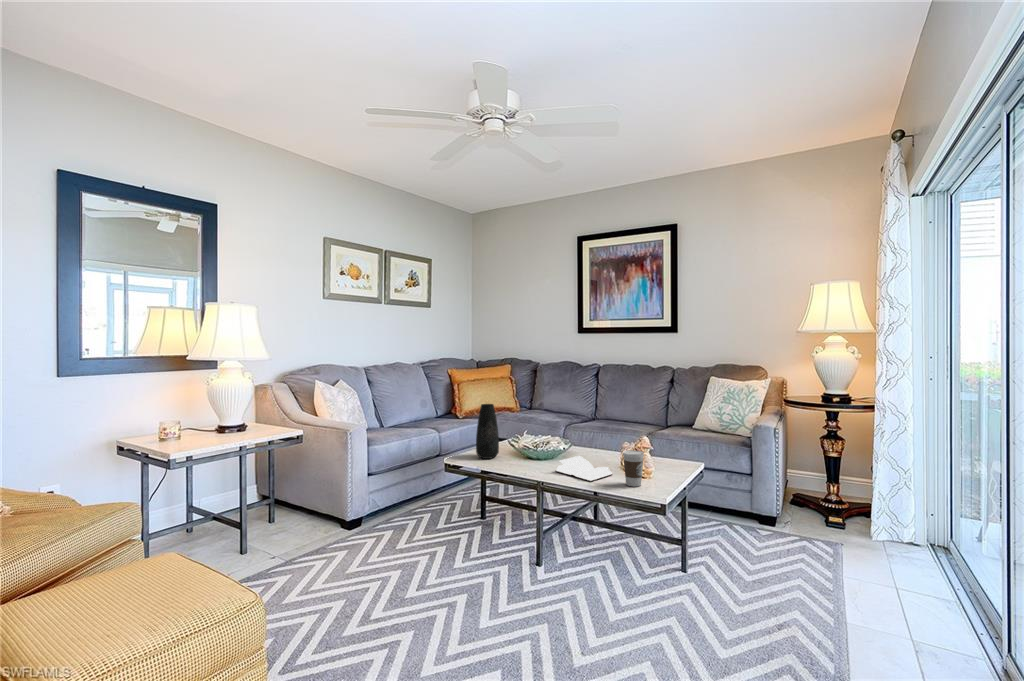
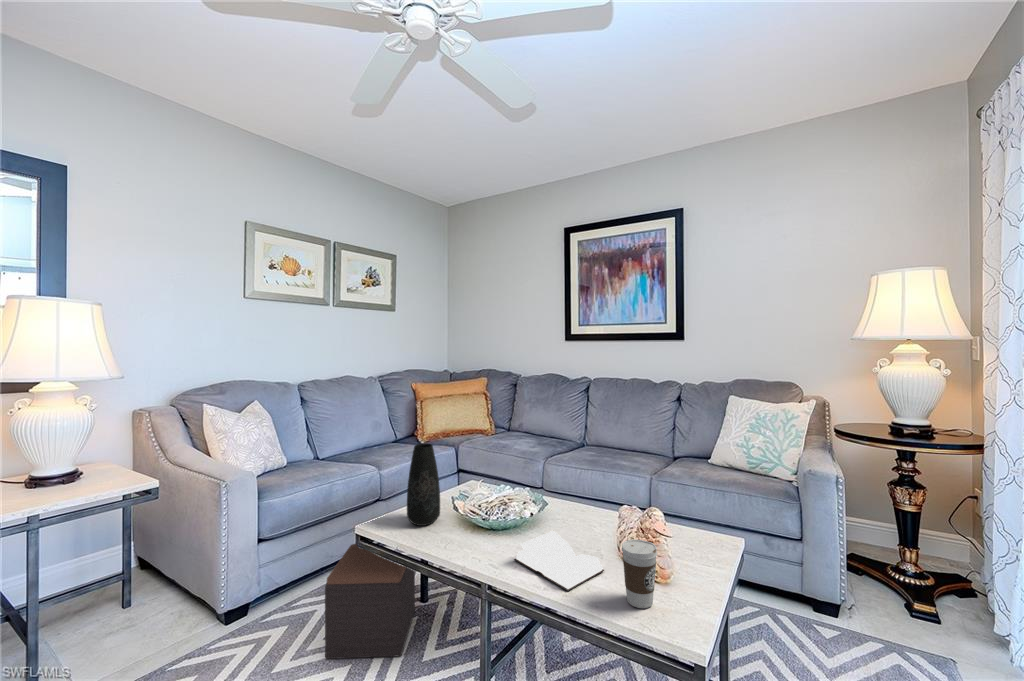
footstool: none [425,475,477,545] -> present [325,544,415,659]

